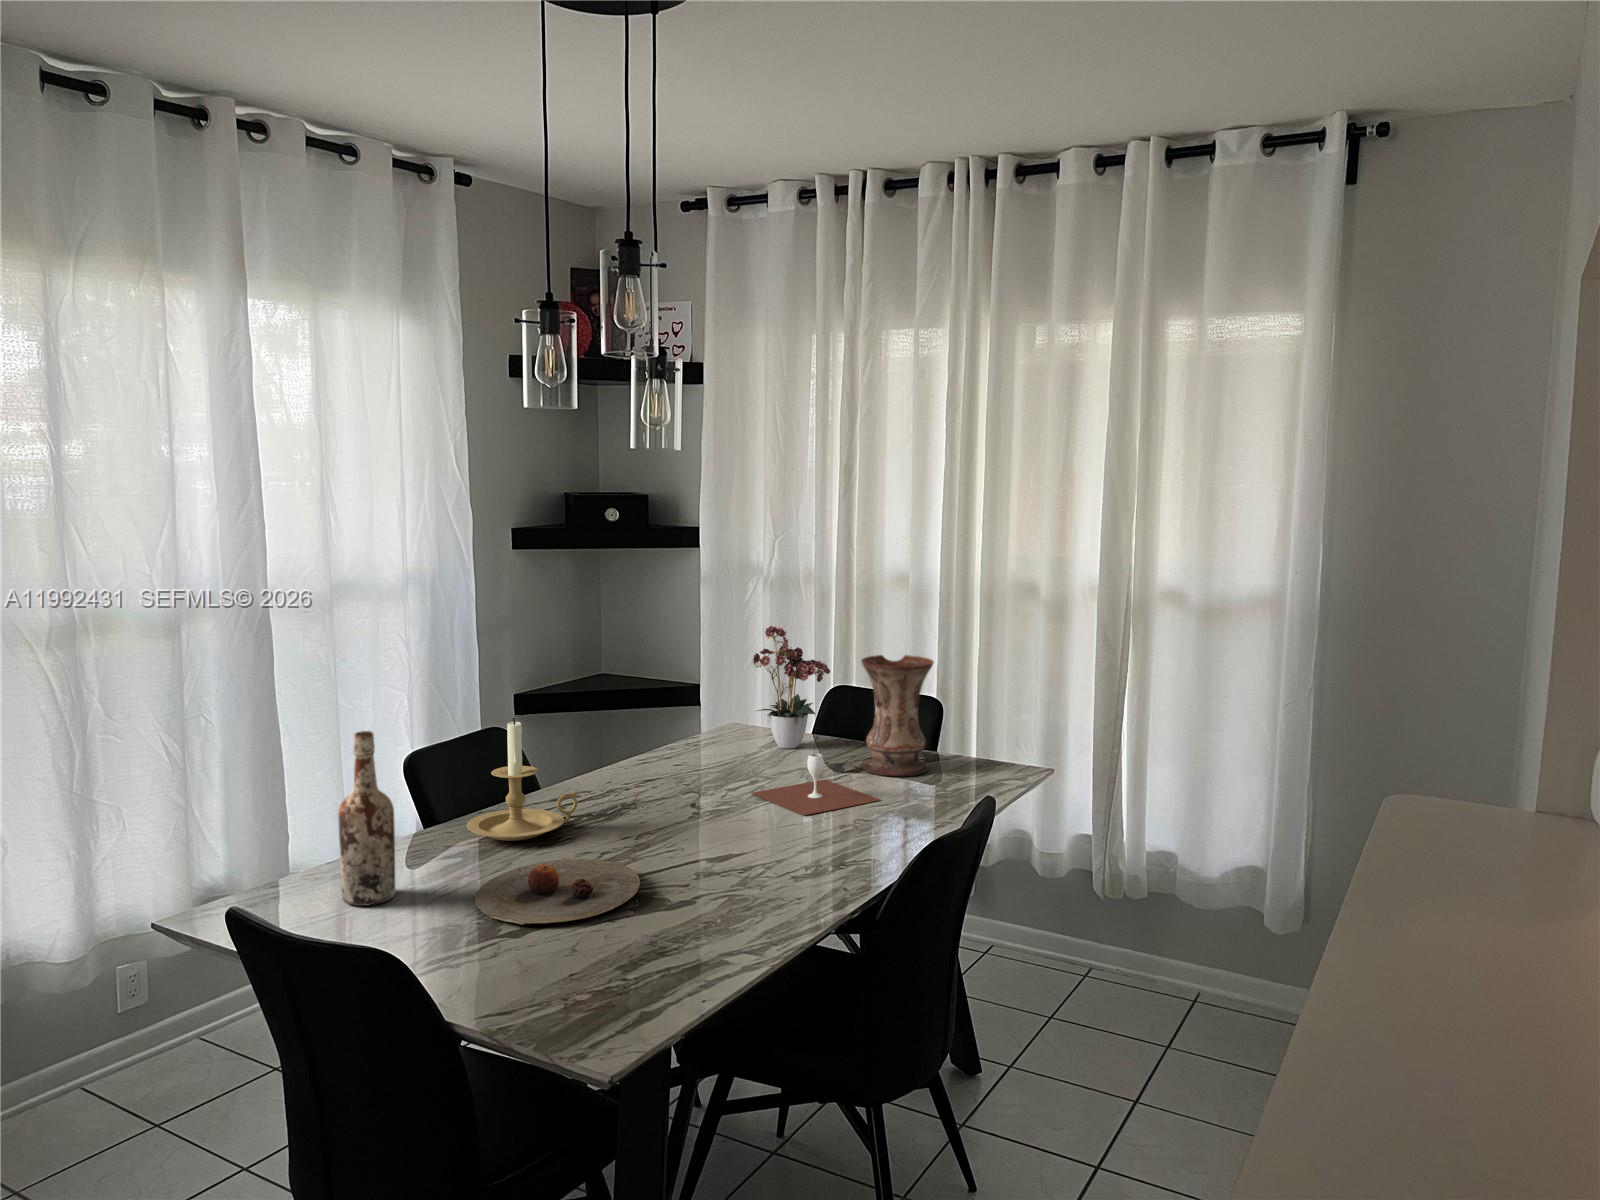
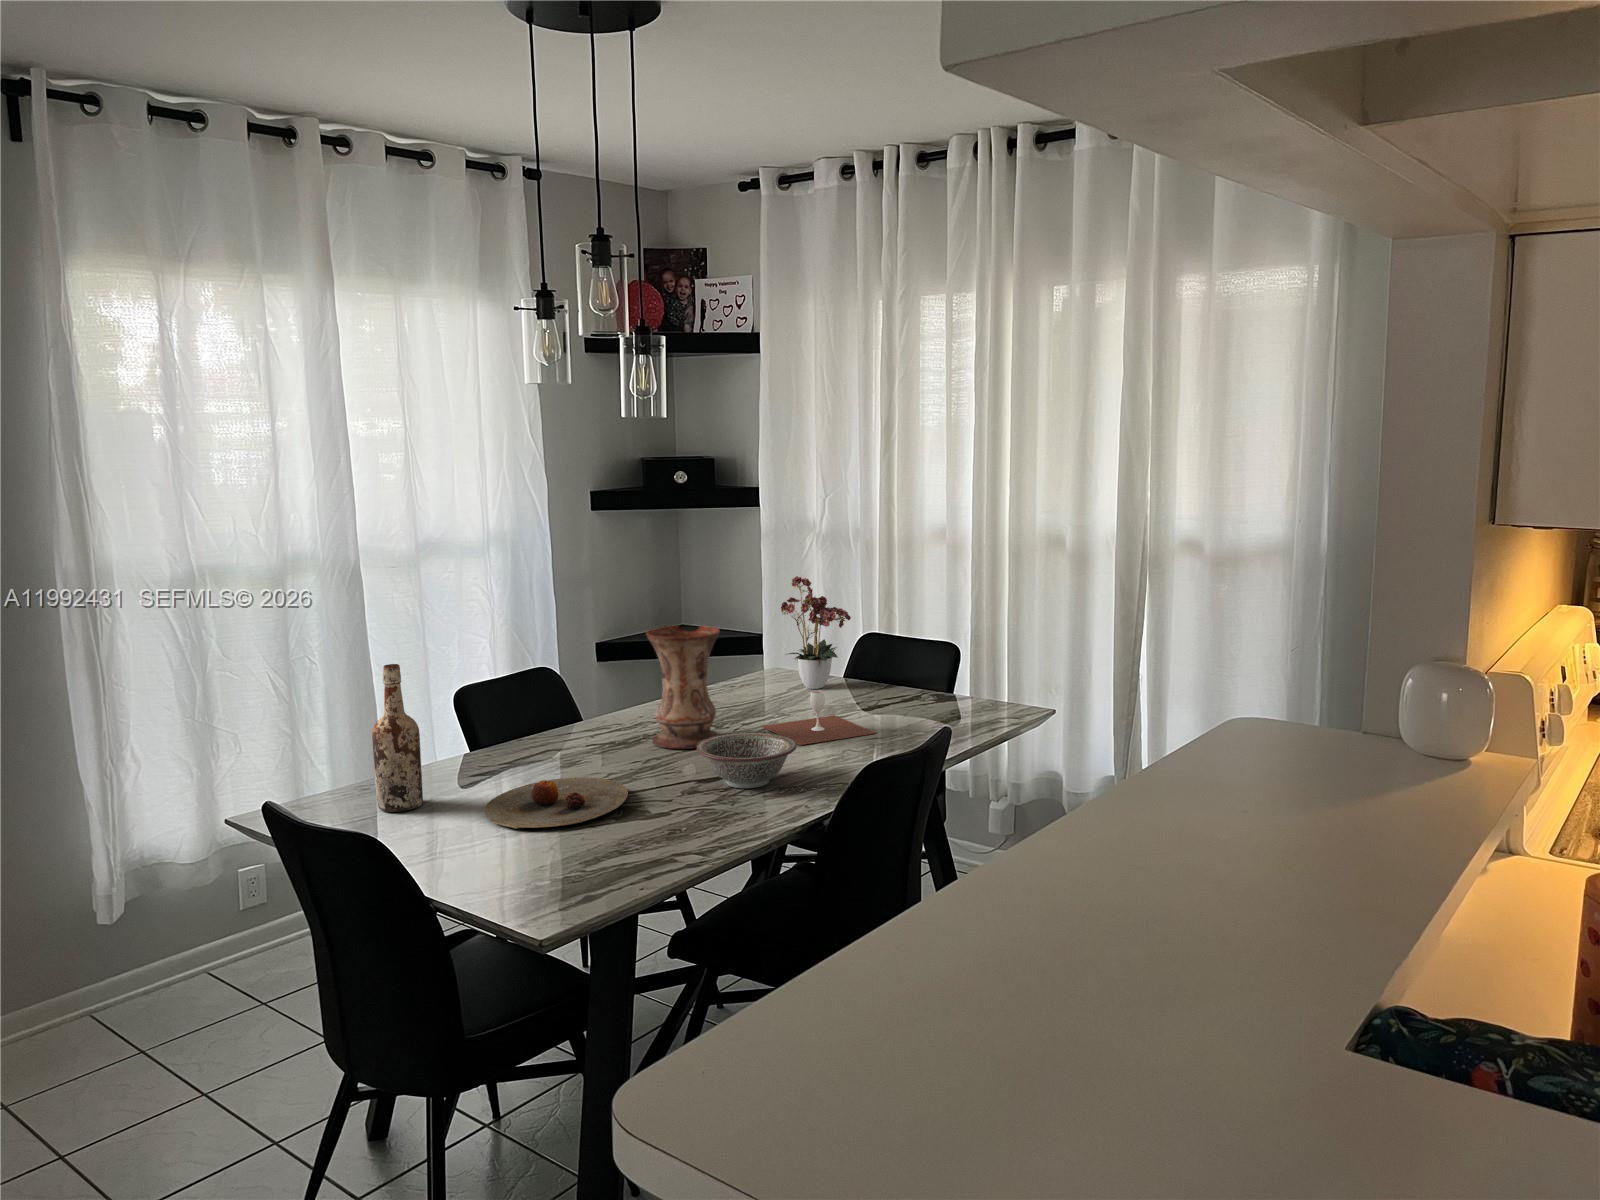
vase: present [861,655,934,776] -> present [646,625,720,749]
candle holder: present [467,718,579,841] -> none [499,656,598,763]
decorative bowl: none [710,804,822,869] -> present [697,733,797,788]

